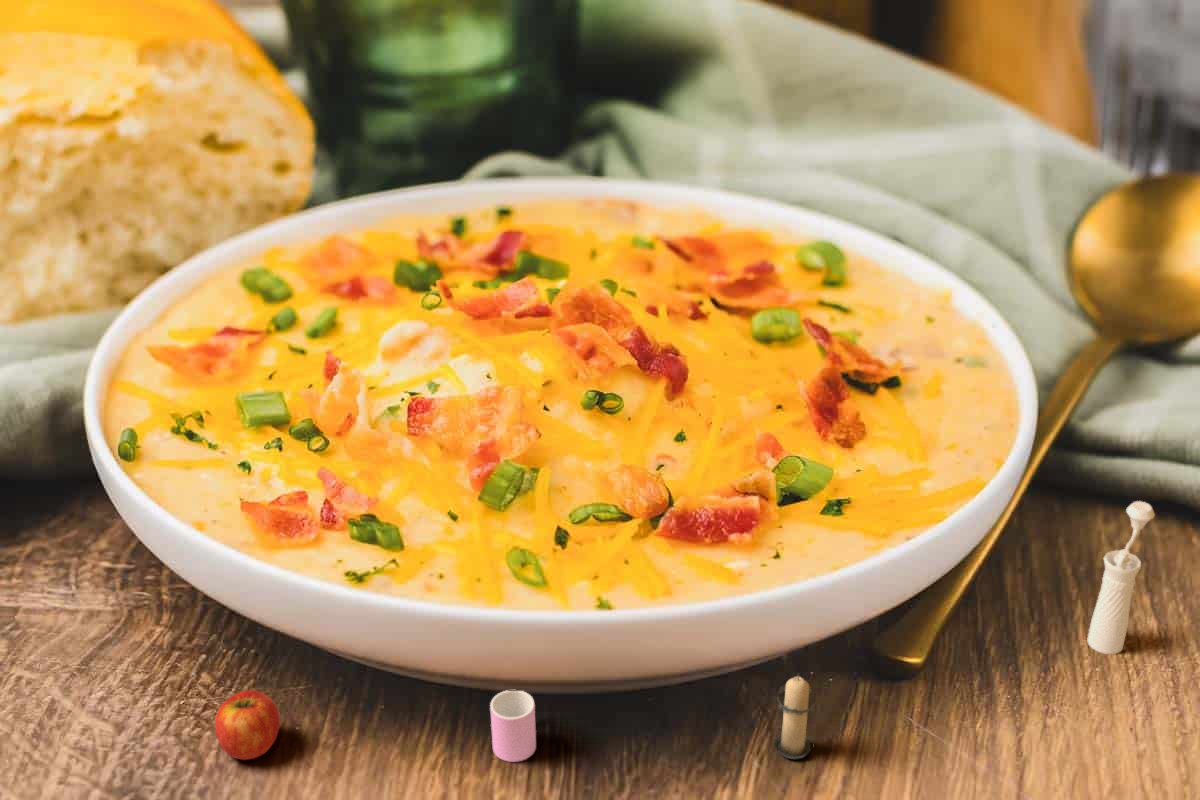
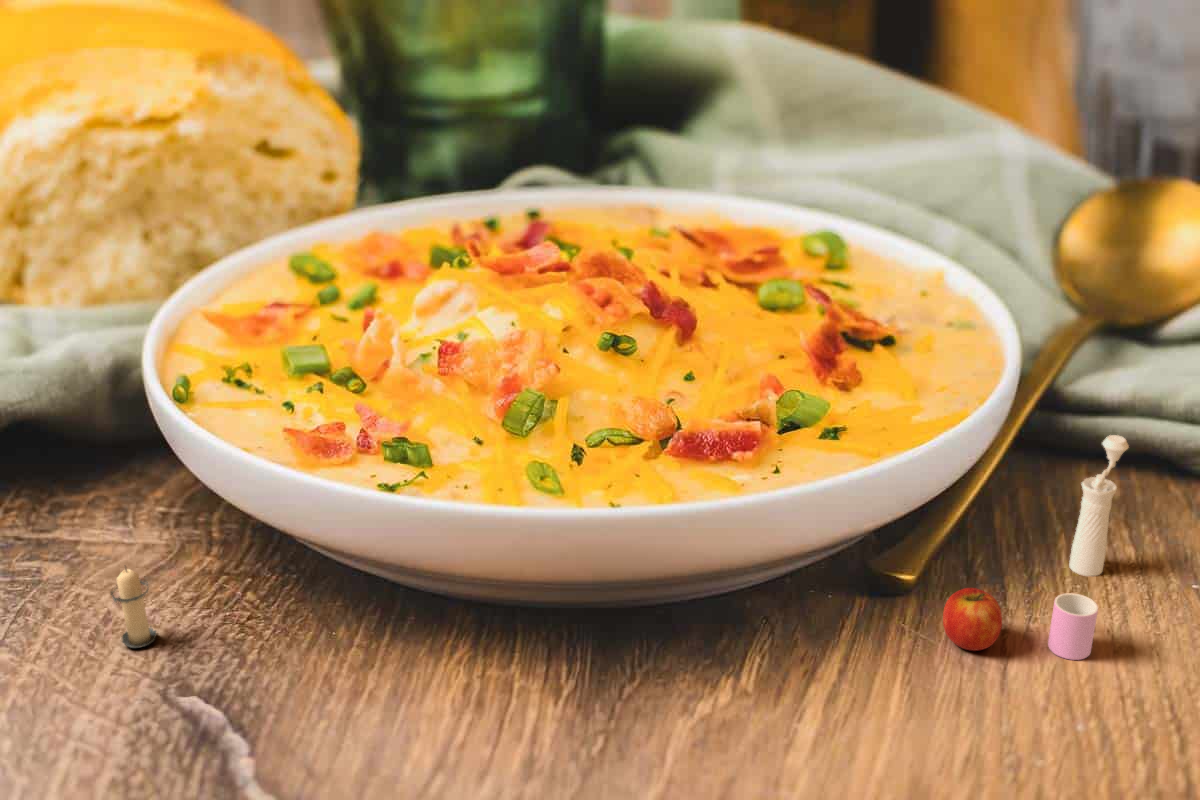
candle: present [774,674,816,759] -> present [111,566,157,648]
apple: present [215,690,279,760] -> present [943,588,1002,651]
cup: present [490,691,536,762] -> present [1048,593,1098,660]

